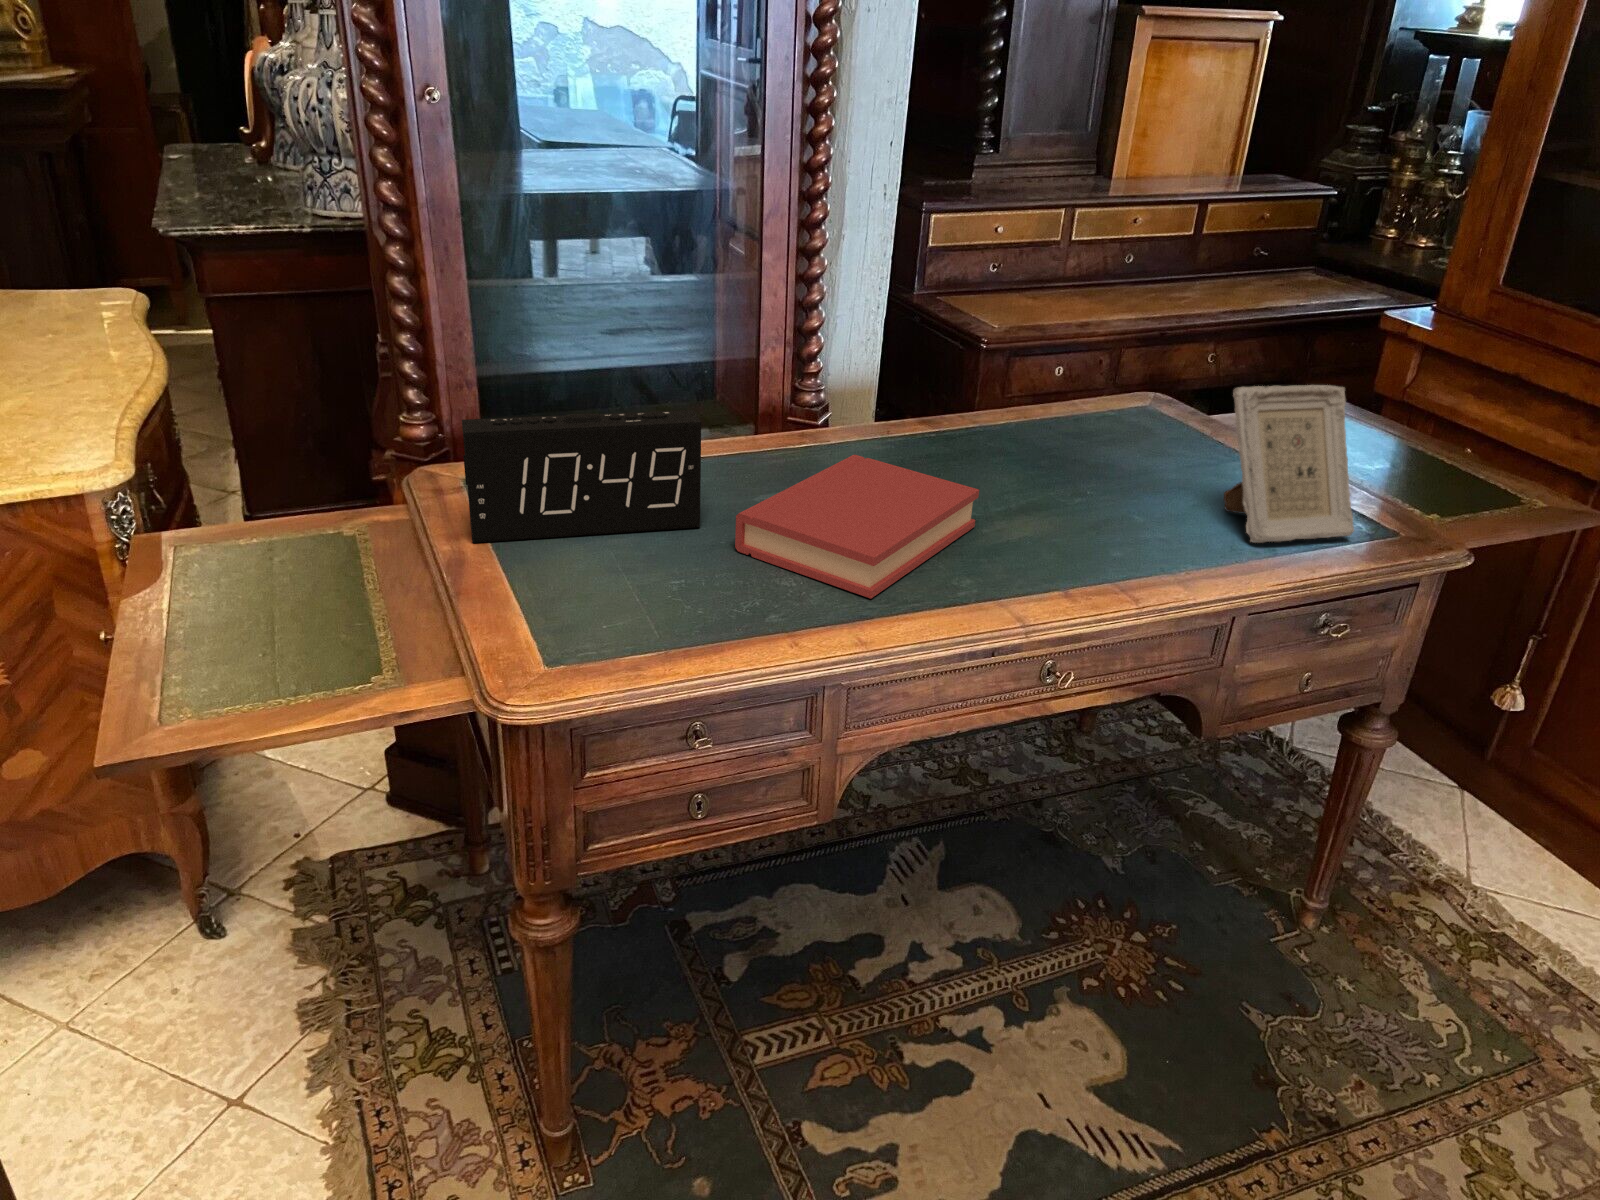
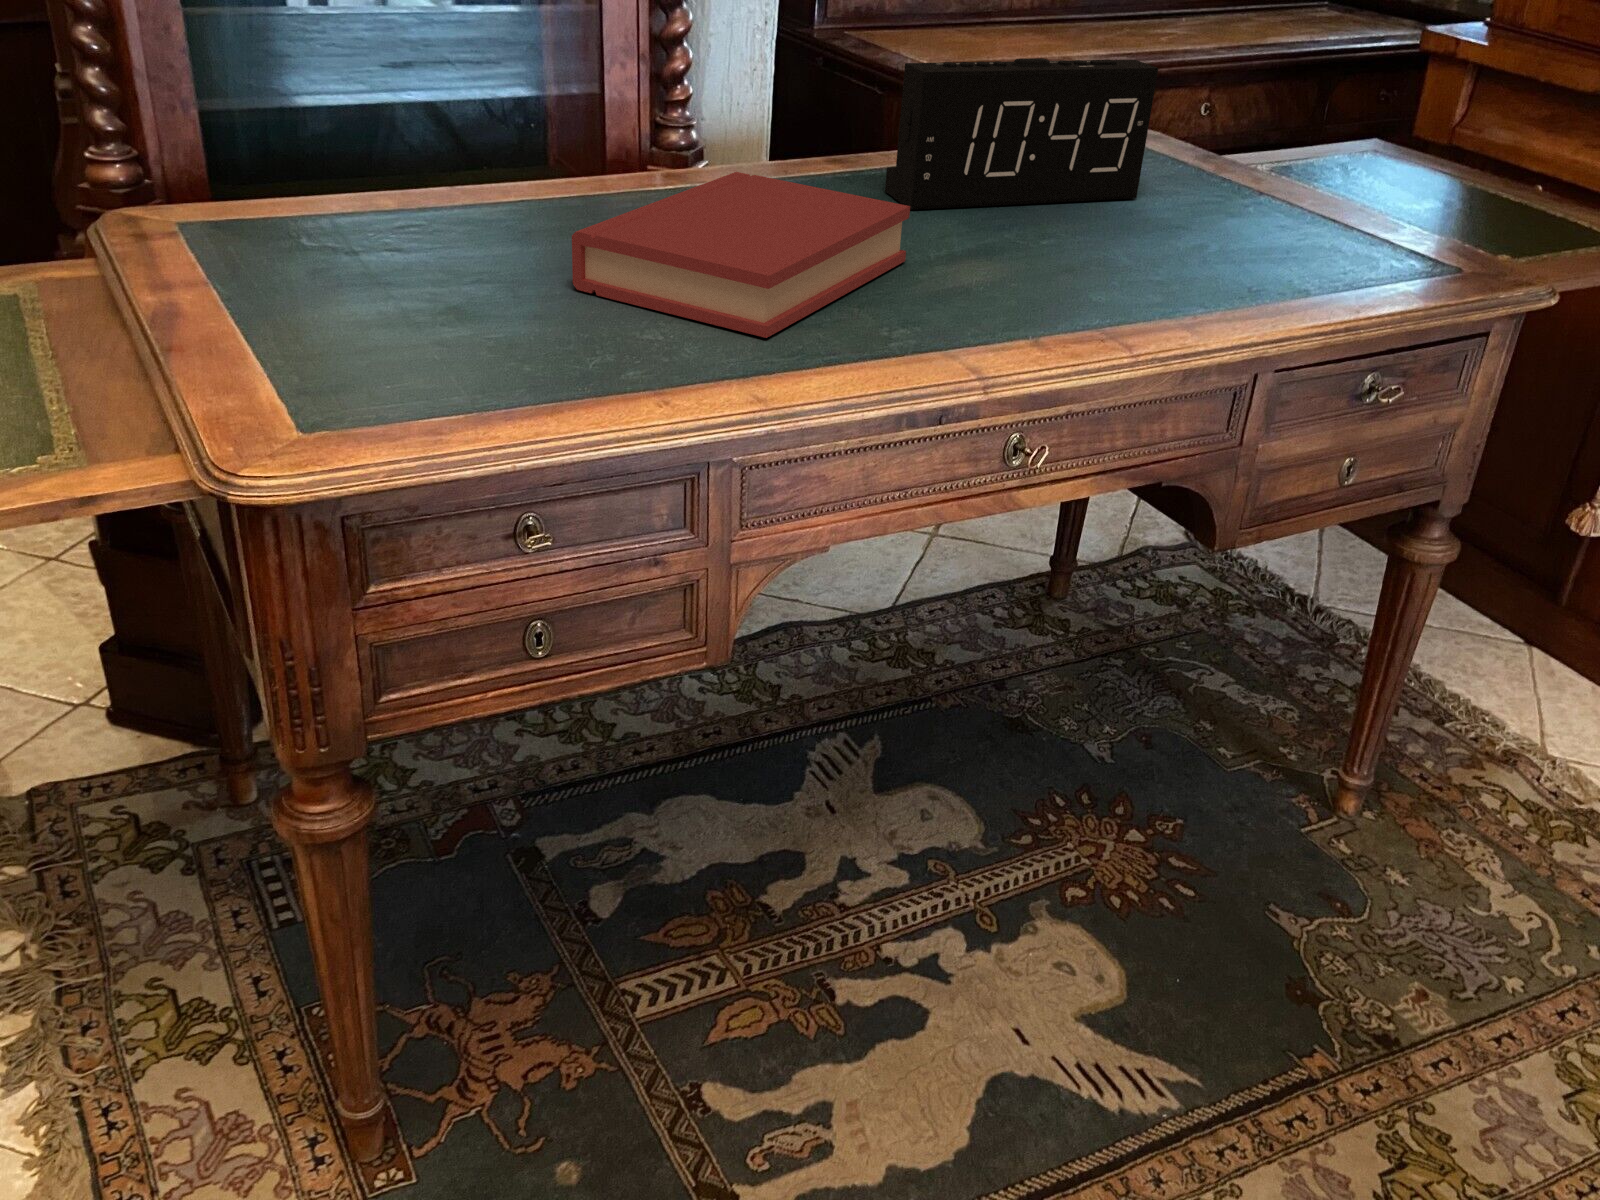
picture frame: present [1224,385,1354,543] -> none [1236,59,1409,275]
alarm clock: present [462,410,701,543] -> present [885,58,1158,210]

